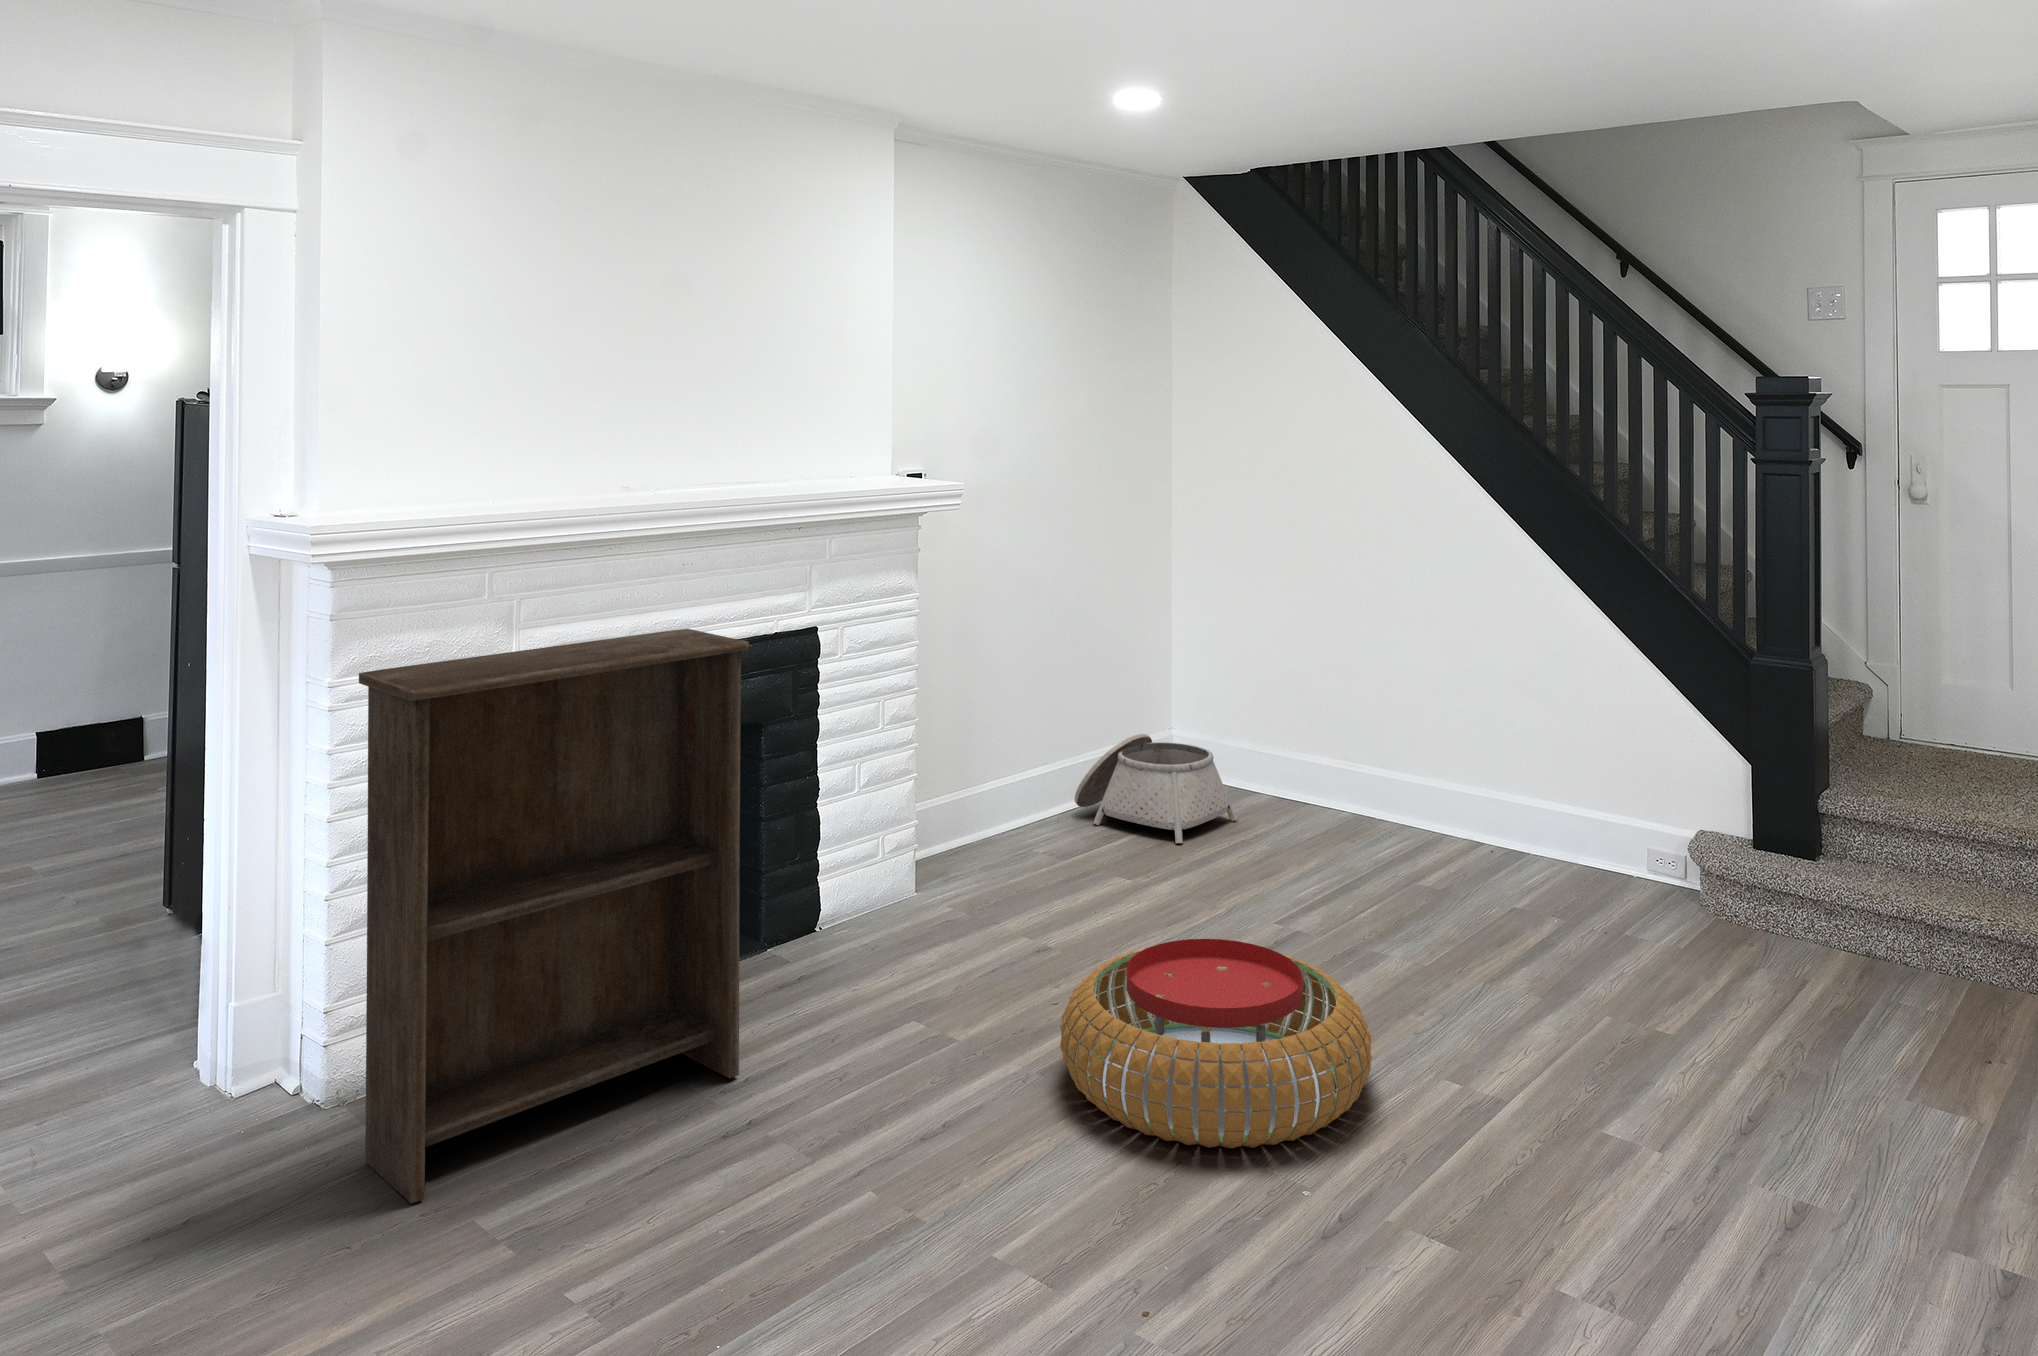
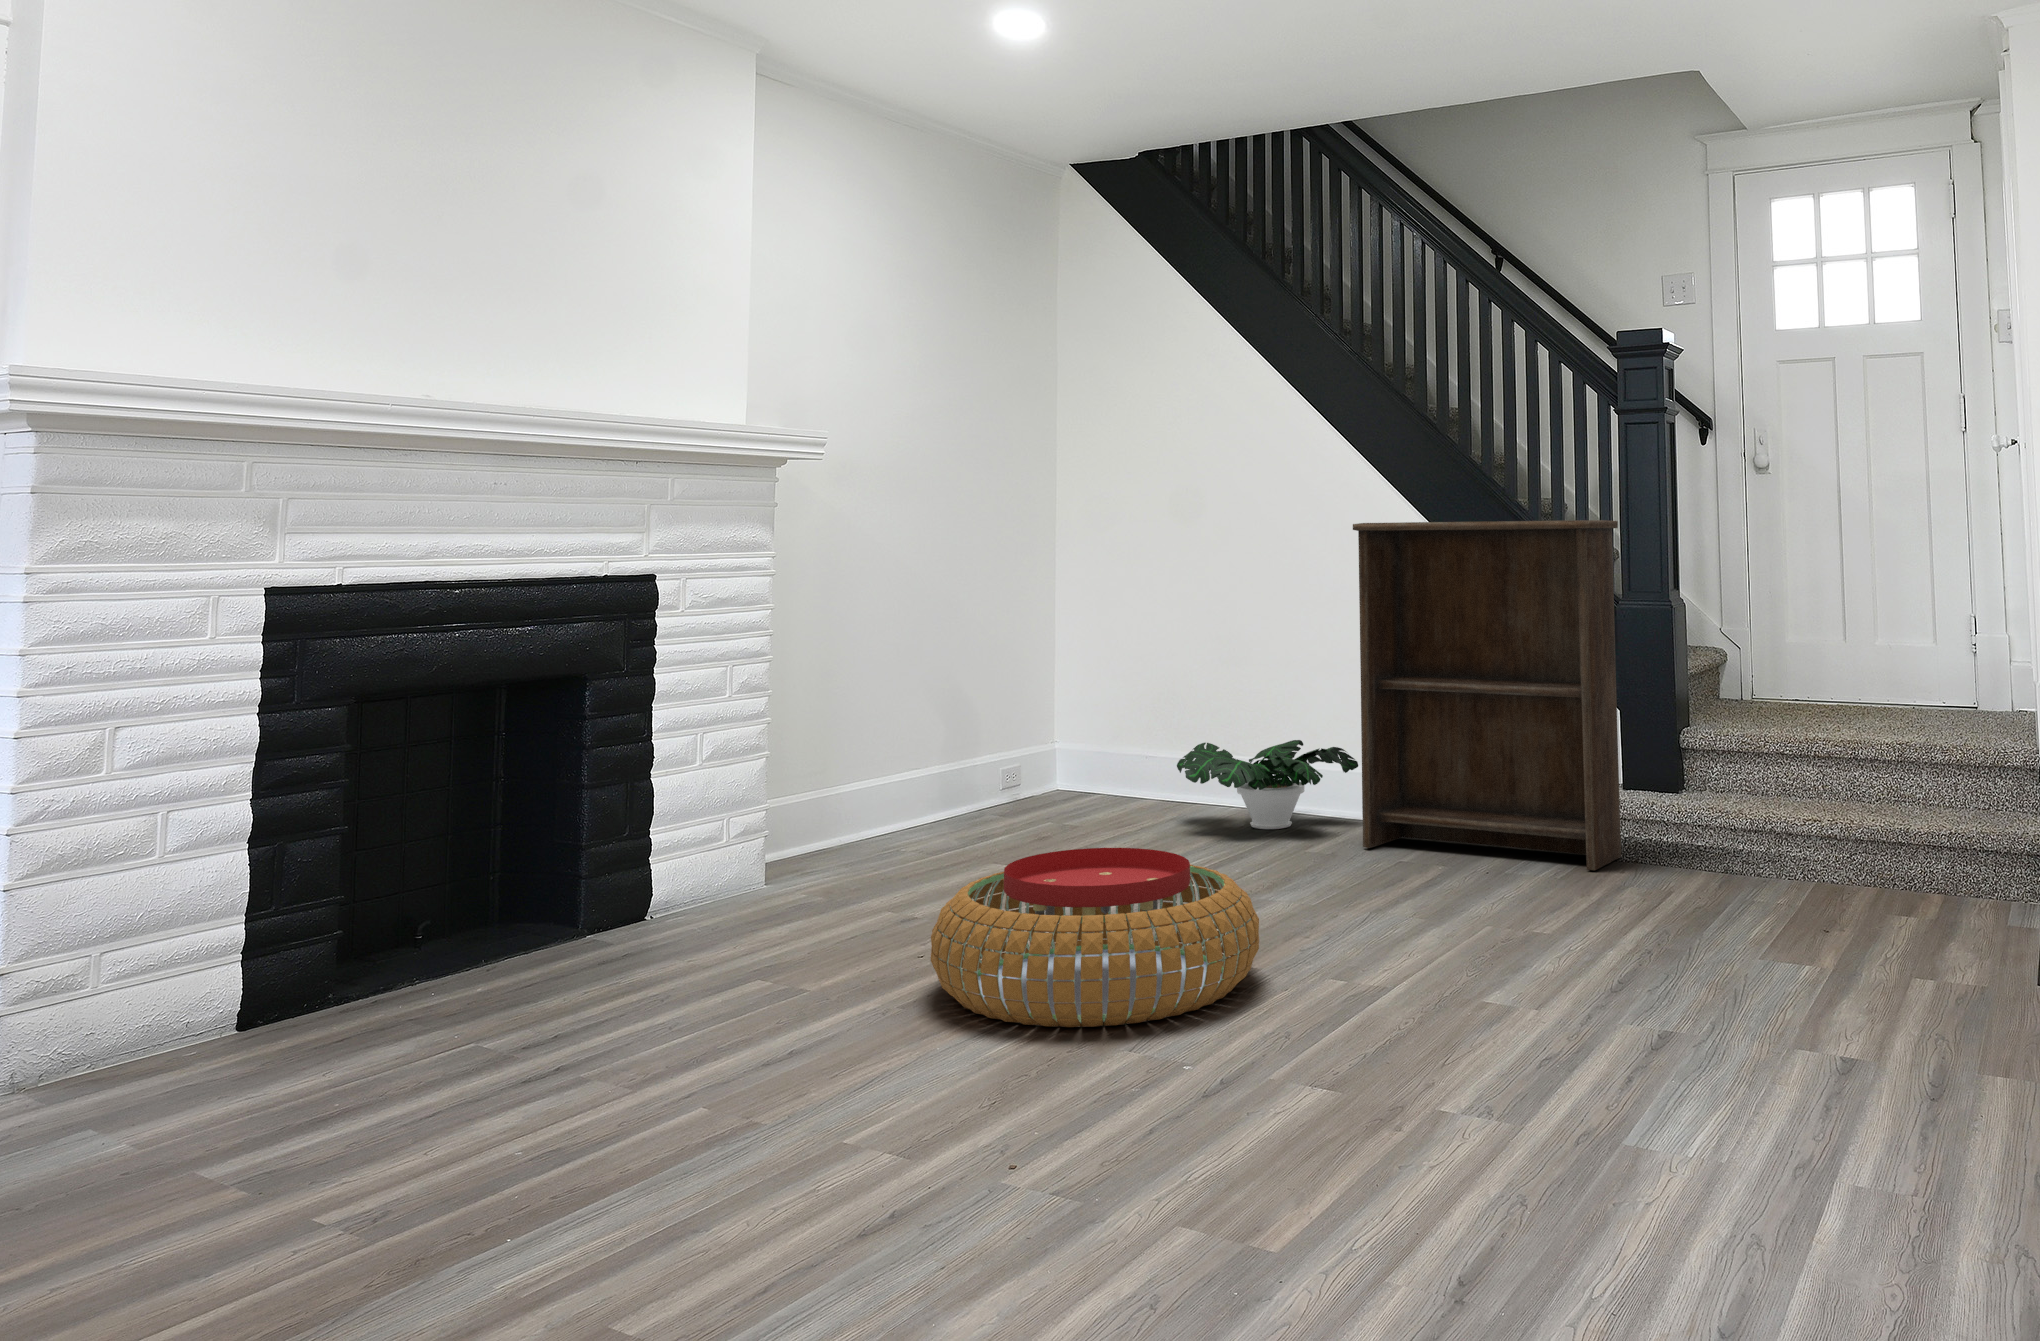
bookshelf: present [359,629,749,1204] -> present [1353,520,1621,870]
basket: present [1075,734,1237,843] -> none [942,733,1120,838]
potted plant: none [1291,757,1470,849] -> present [1177,740,1358,829]

